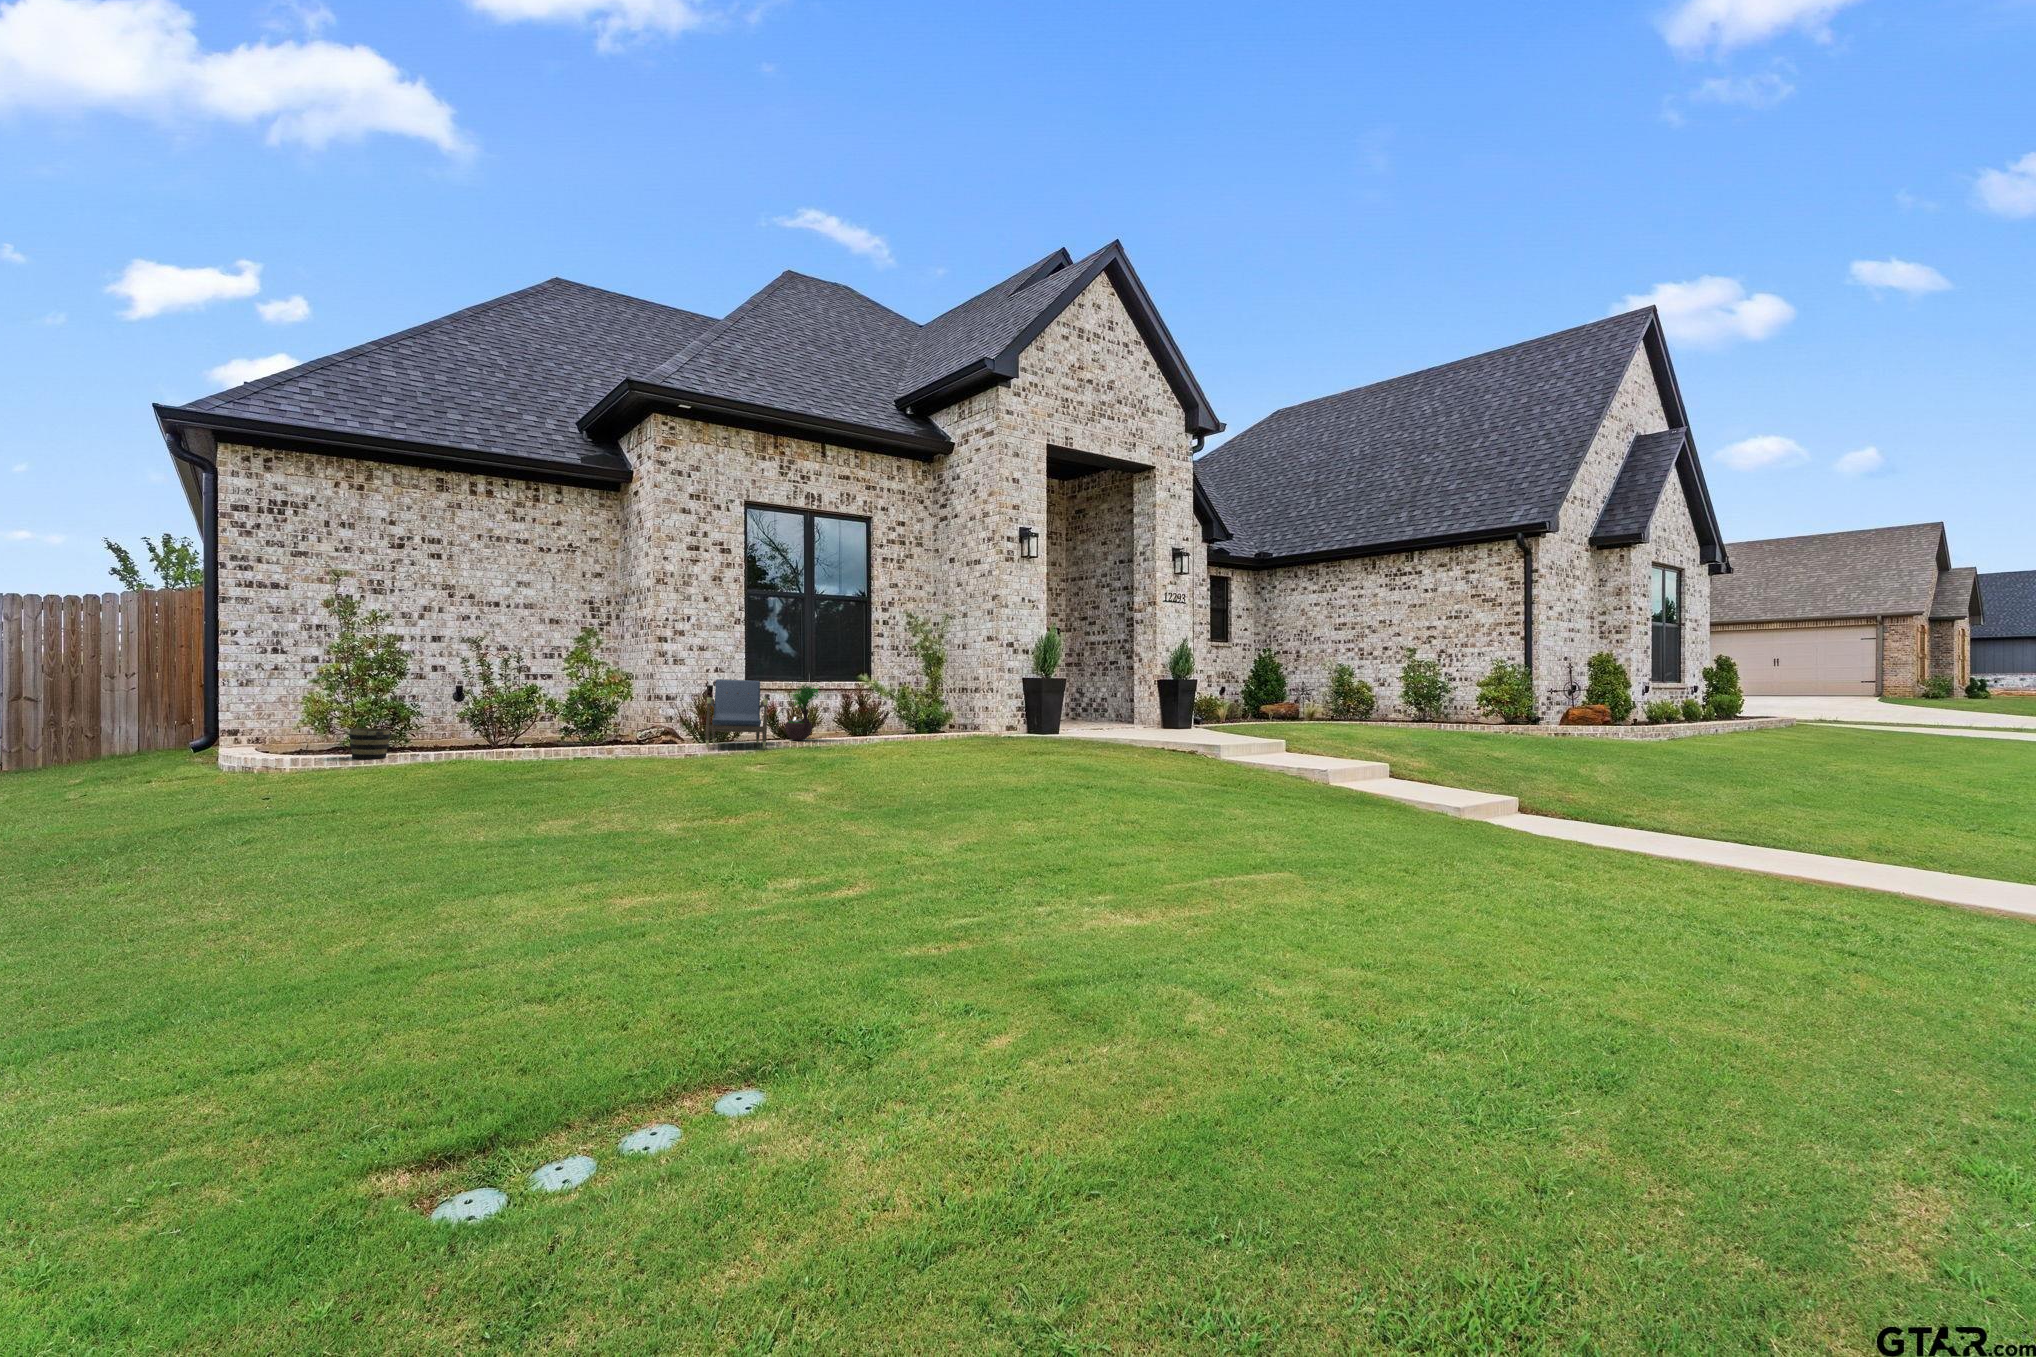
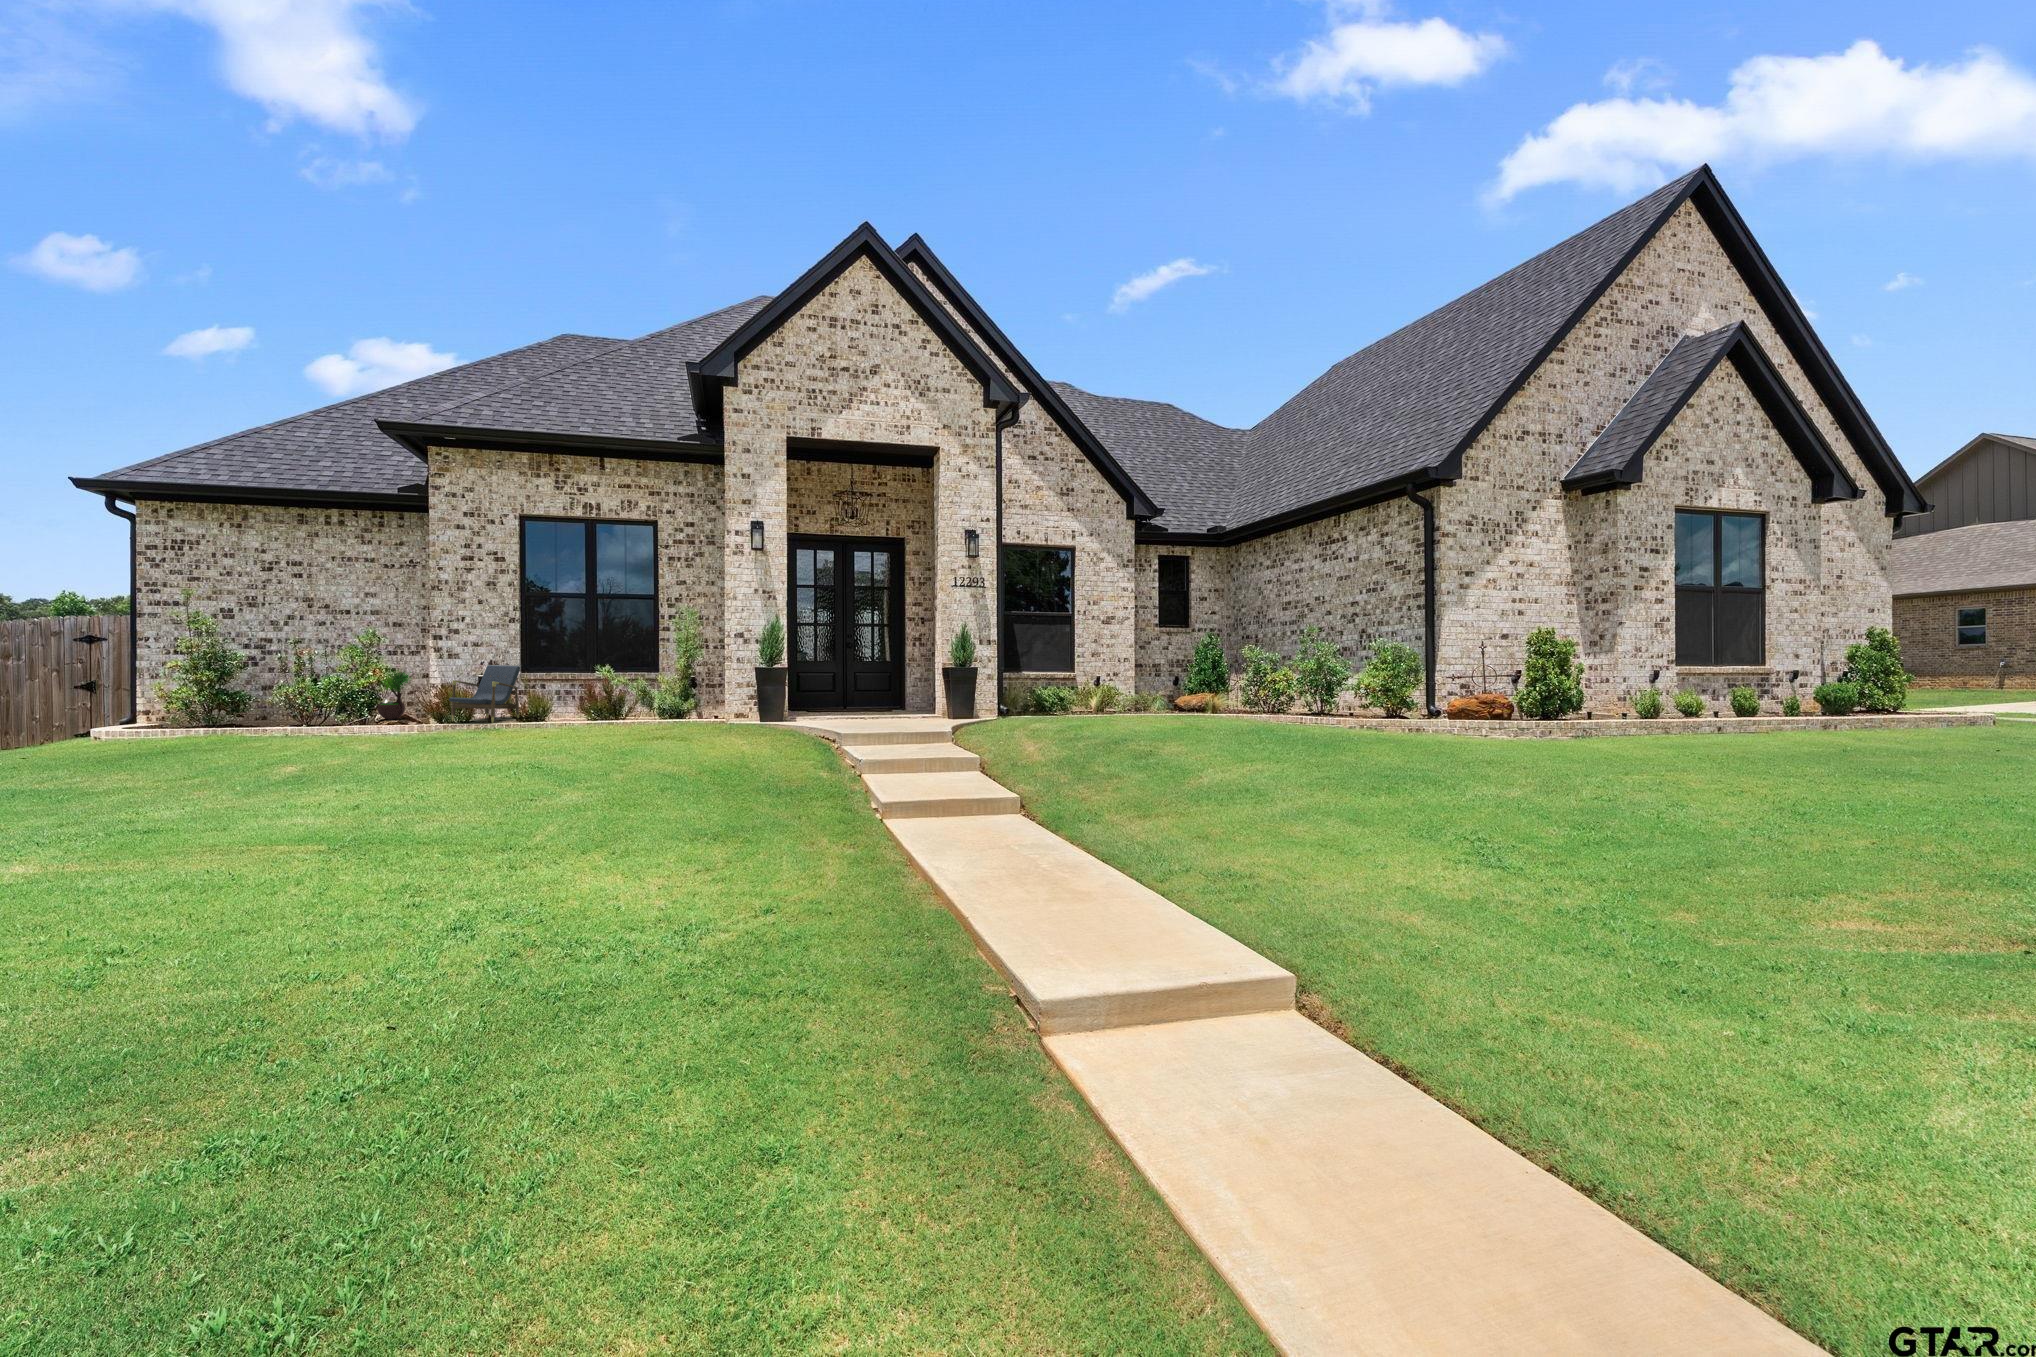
potted tree: present [785,684,820,740] -> present [378,670,411,719]
bucket: present [349,728,390,759] -> none [187,704,222,727]

